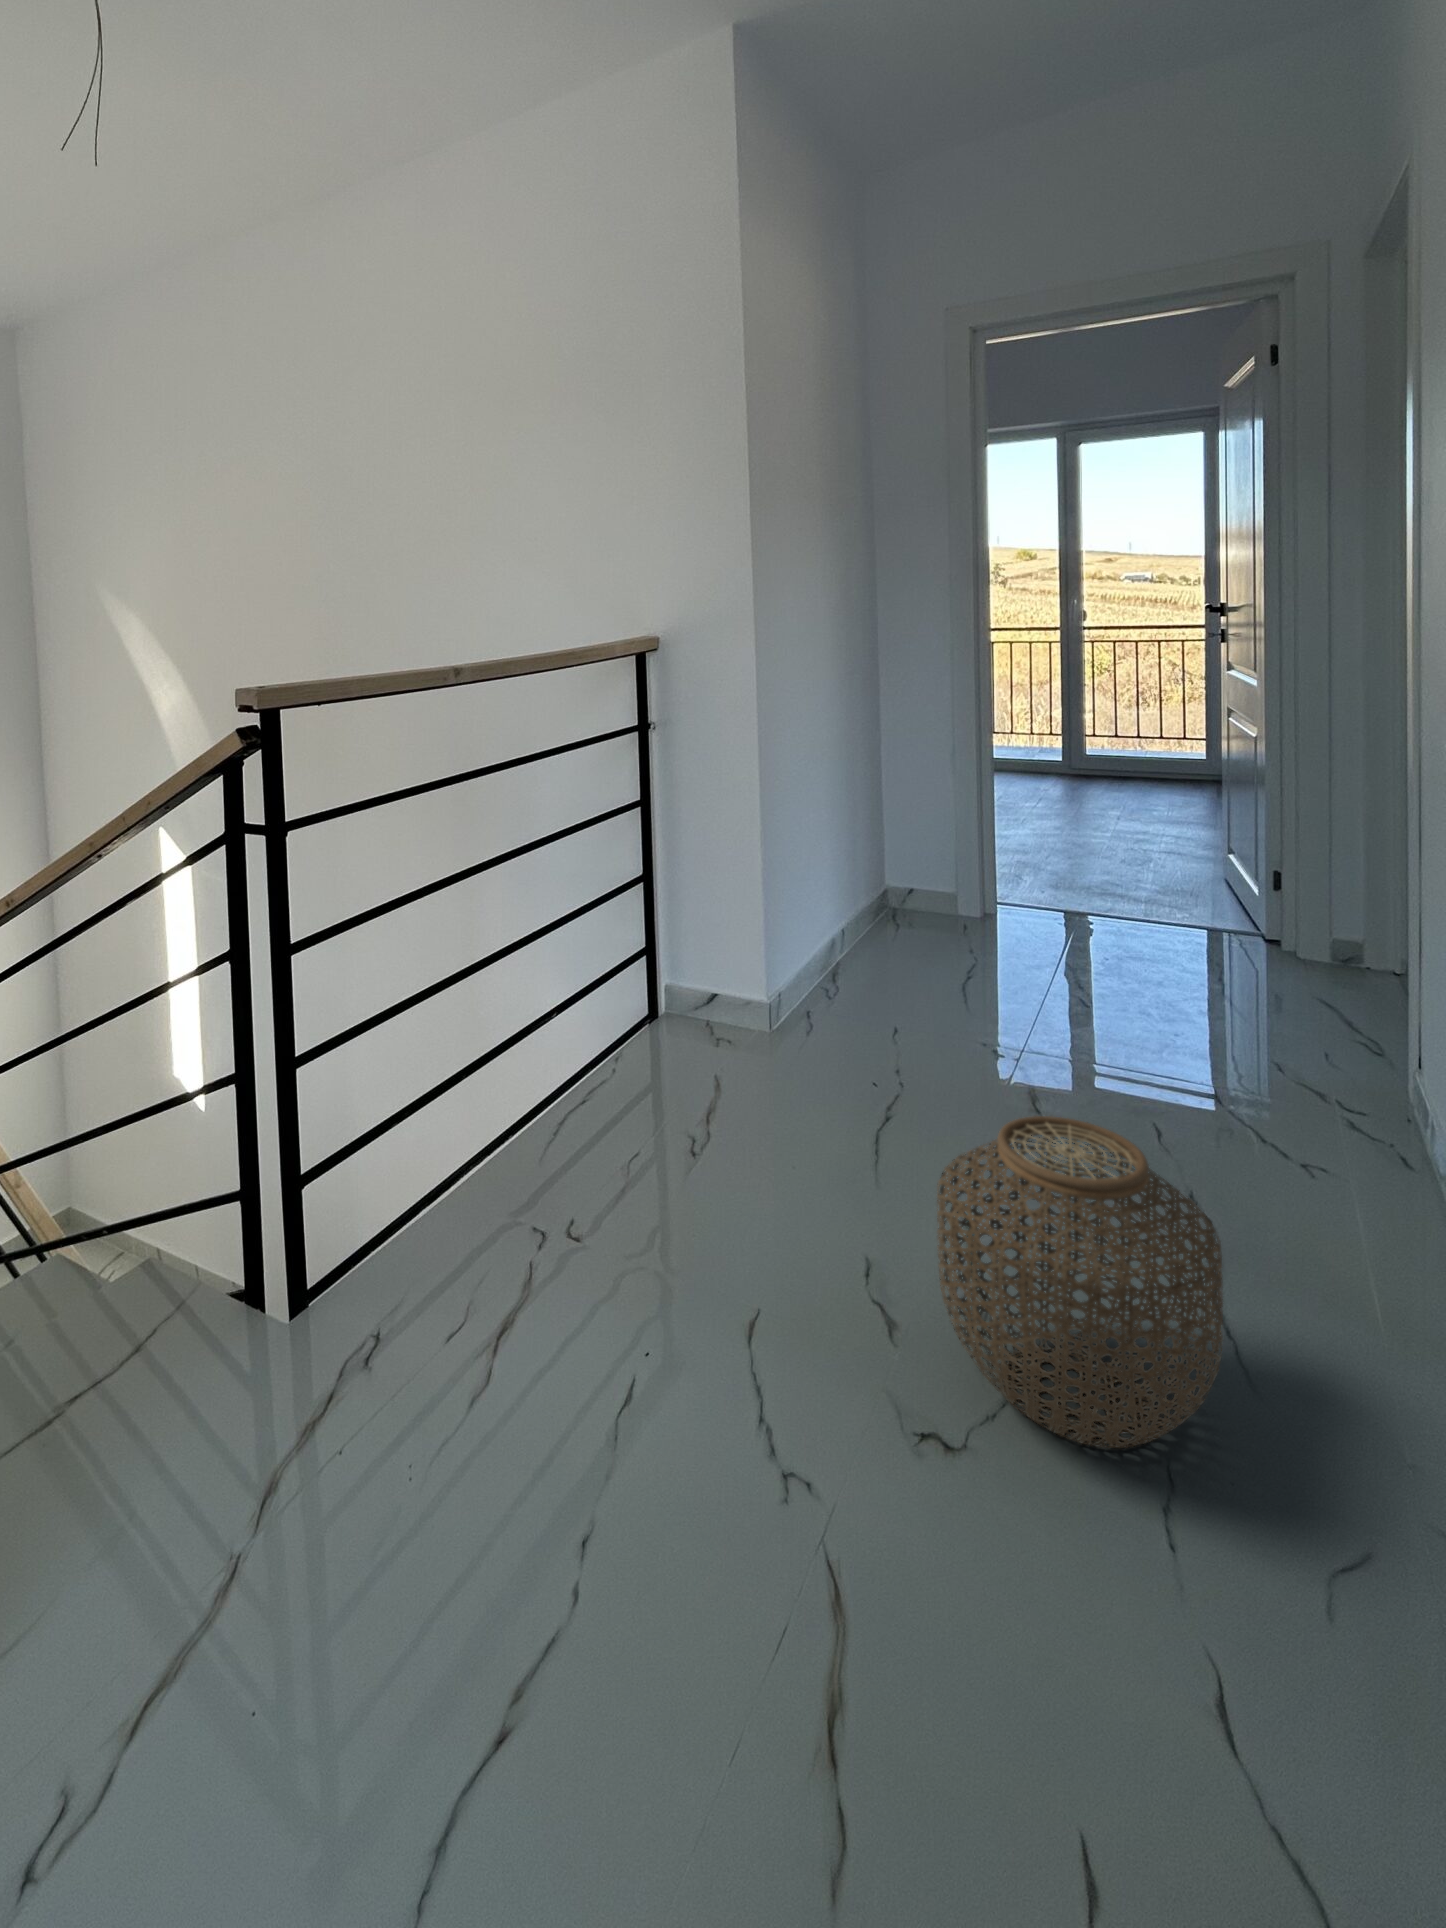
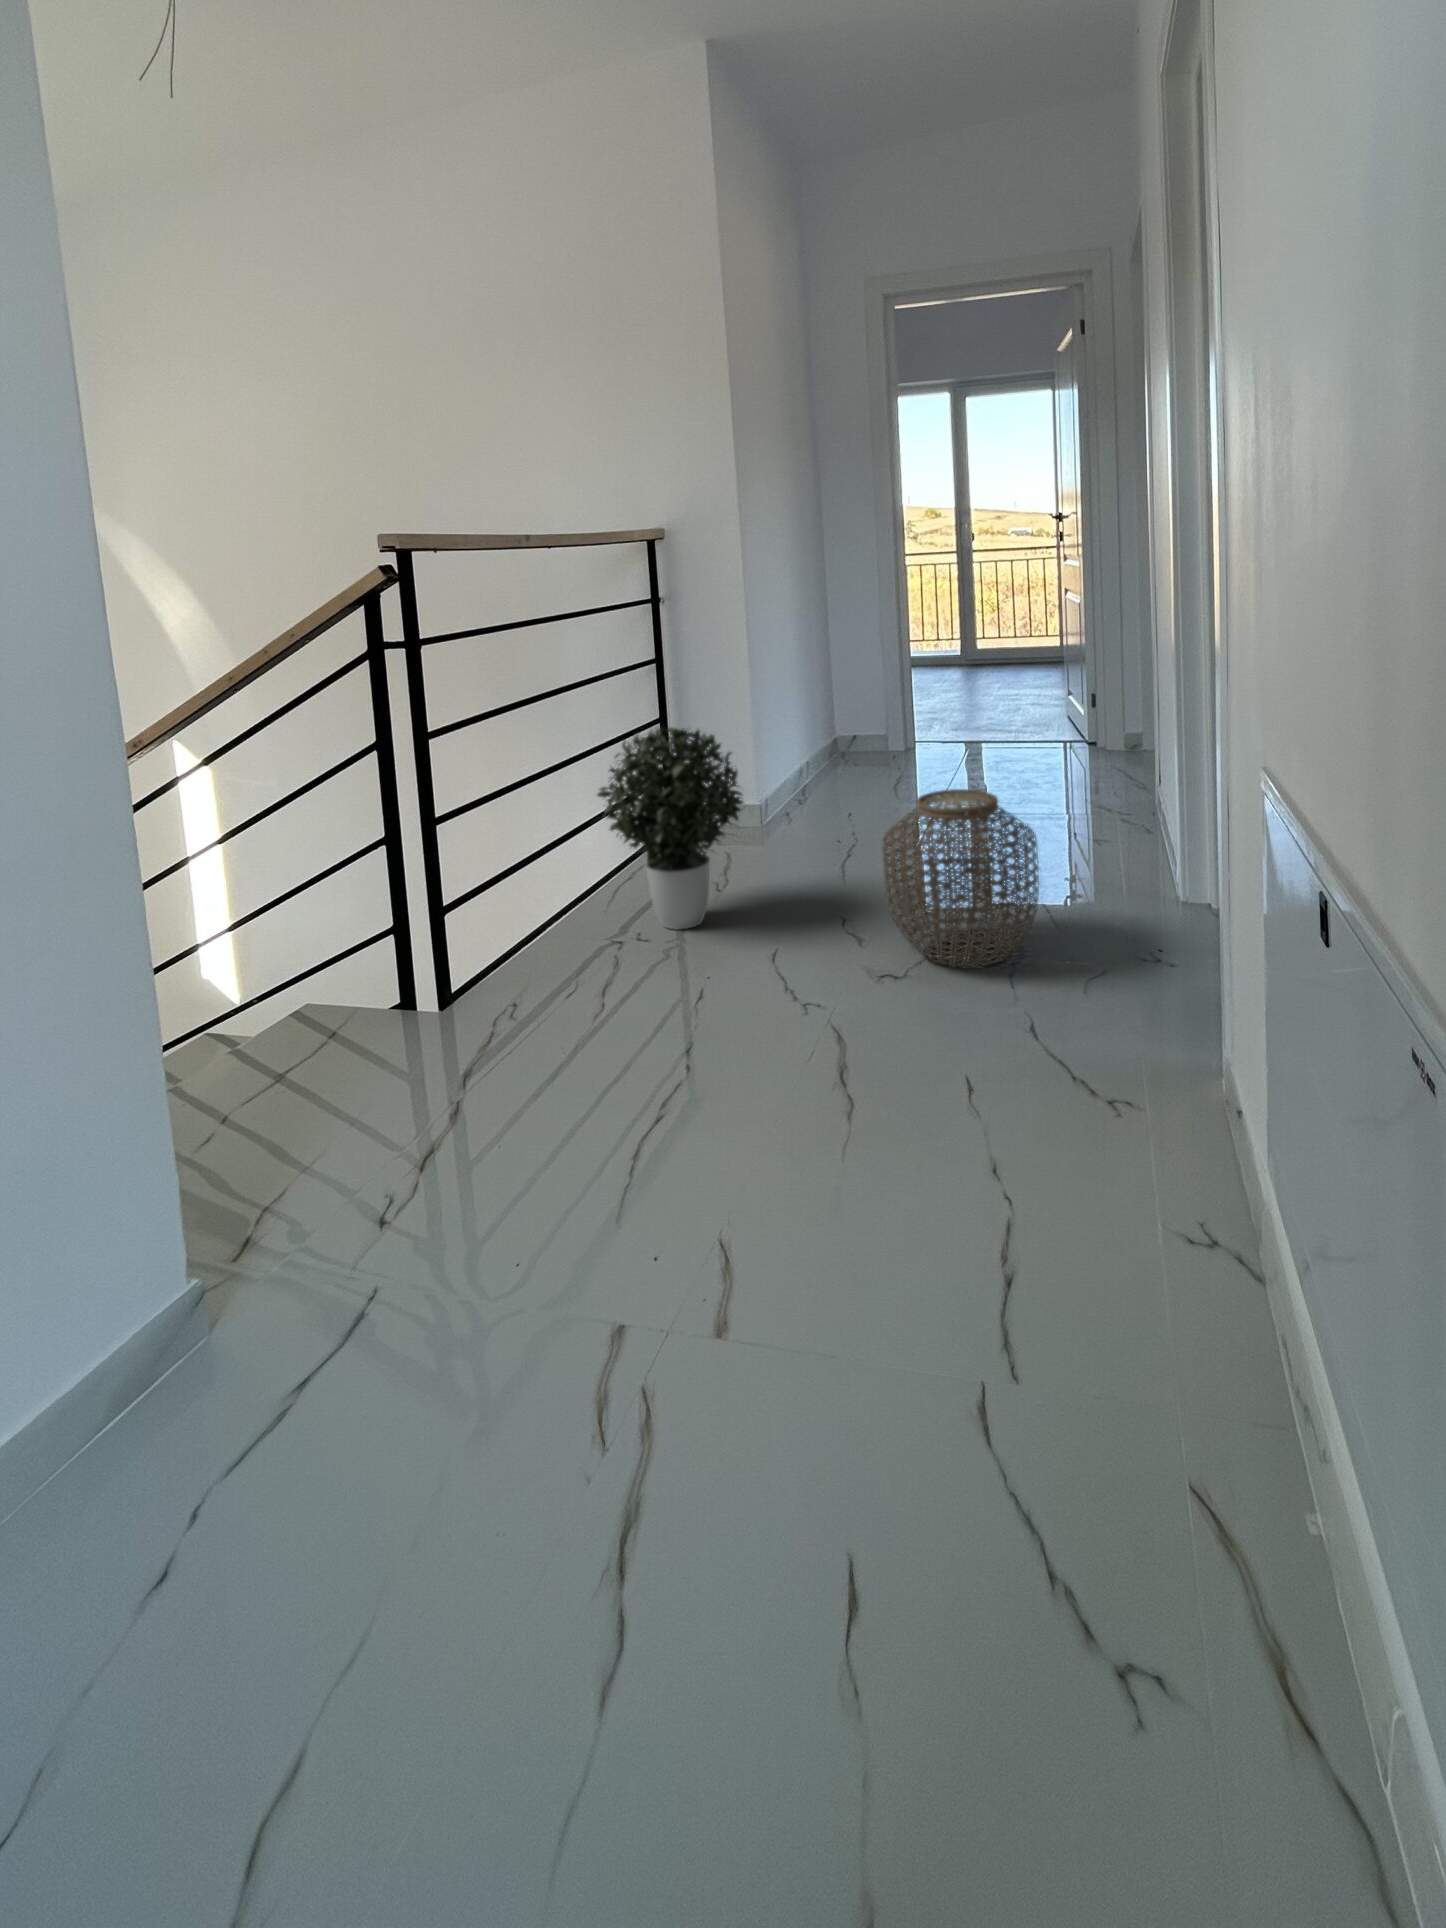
potted plant: none [530,928,733,1220] -> present [597,726,743,929]

